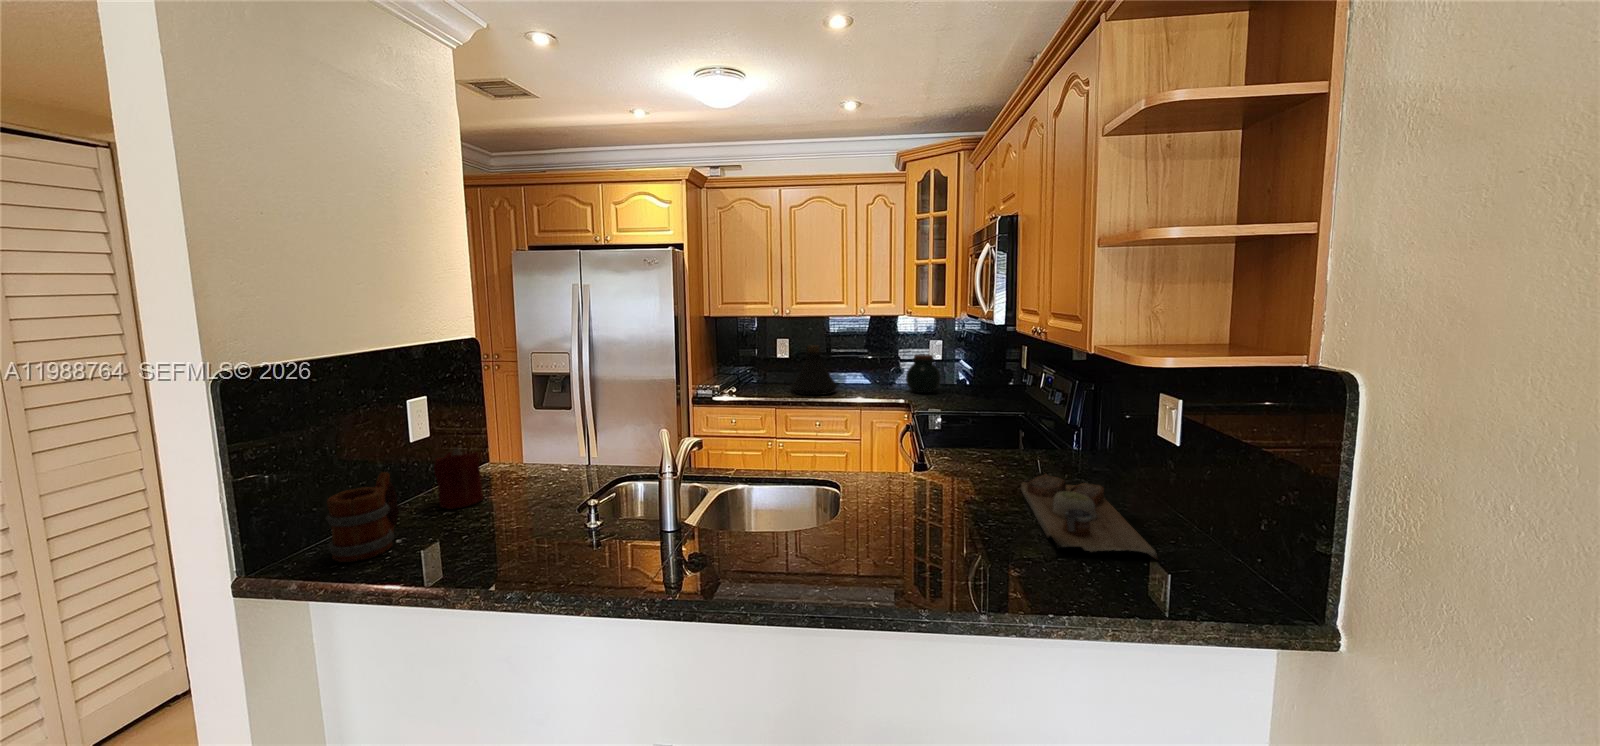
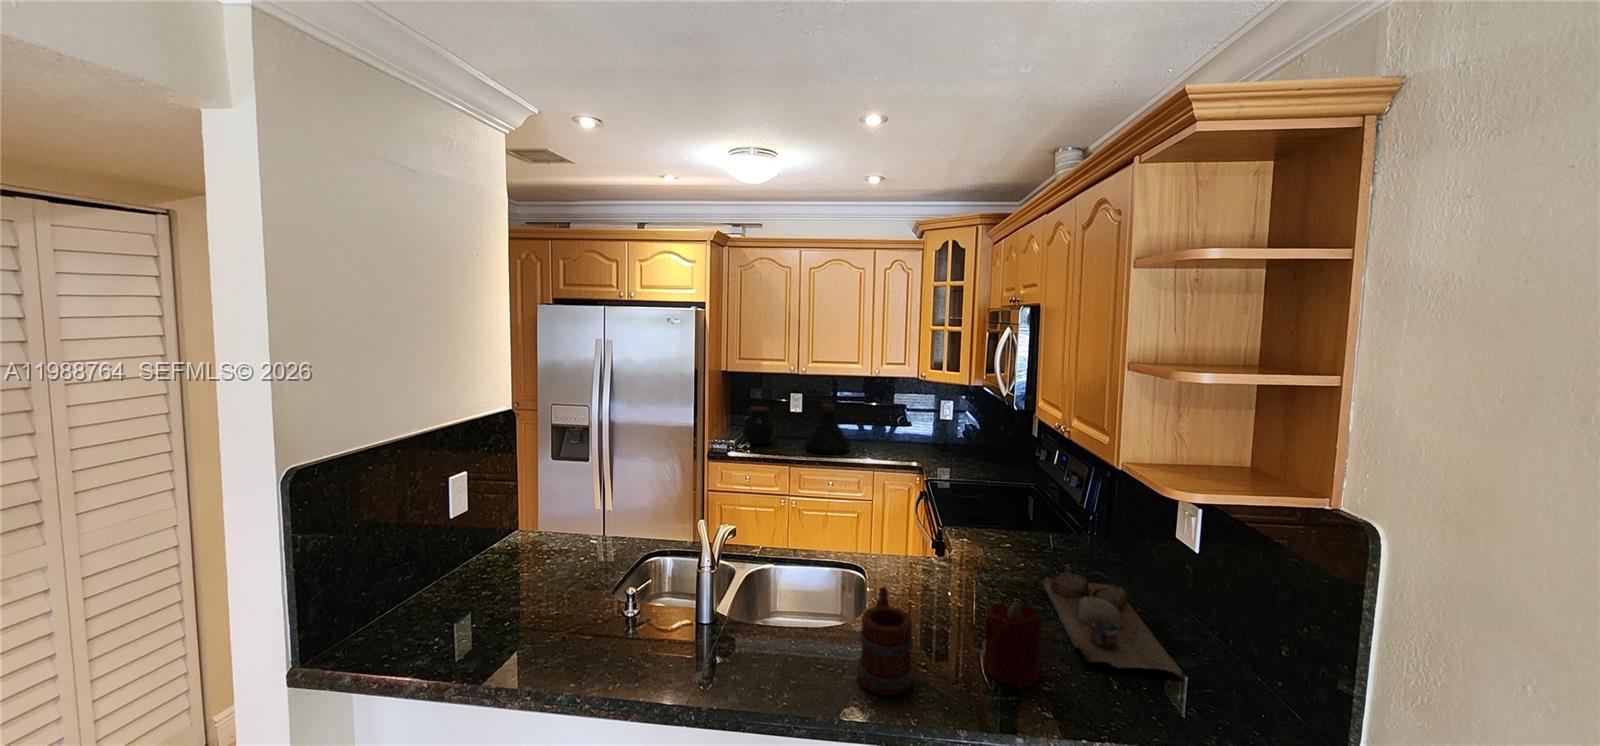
jar: present [906,355,941,393] -> present [742,407,775,445]
candle: present [434,447,483,509] -> present [984,602,1042,689]
mug: present [326,472,399,562] -> present [858,587,913,695]

